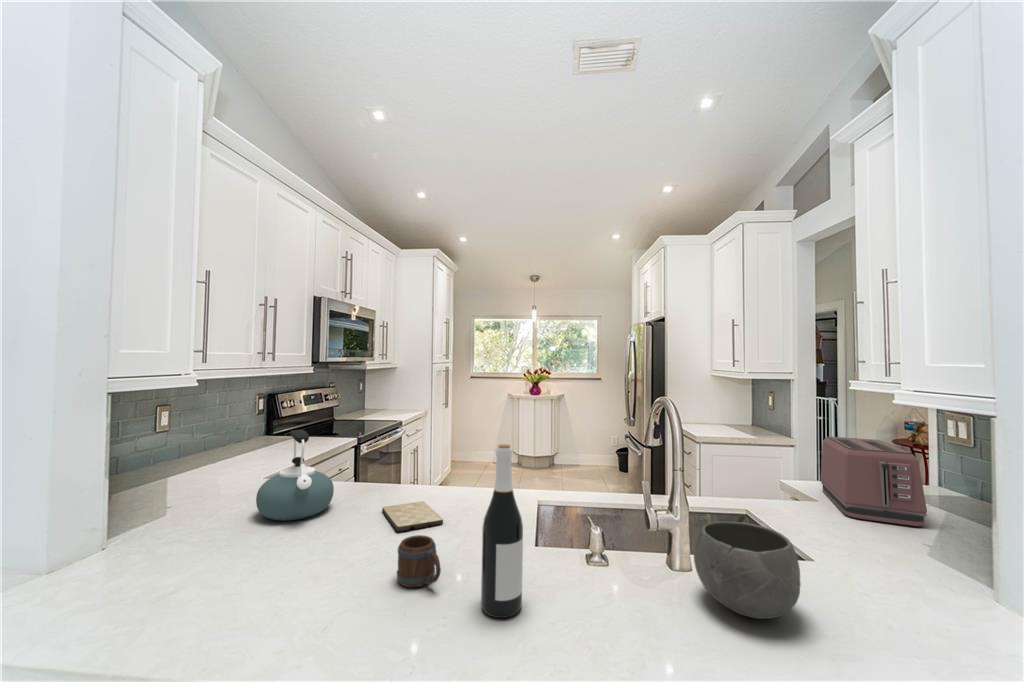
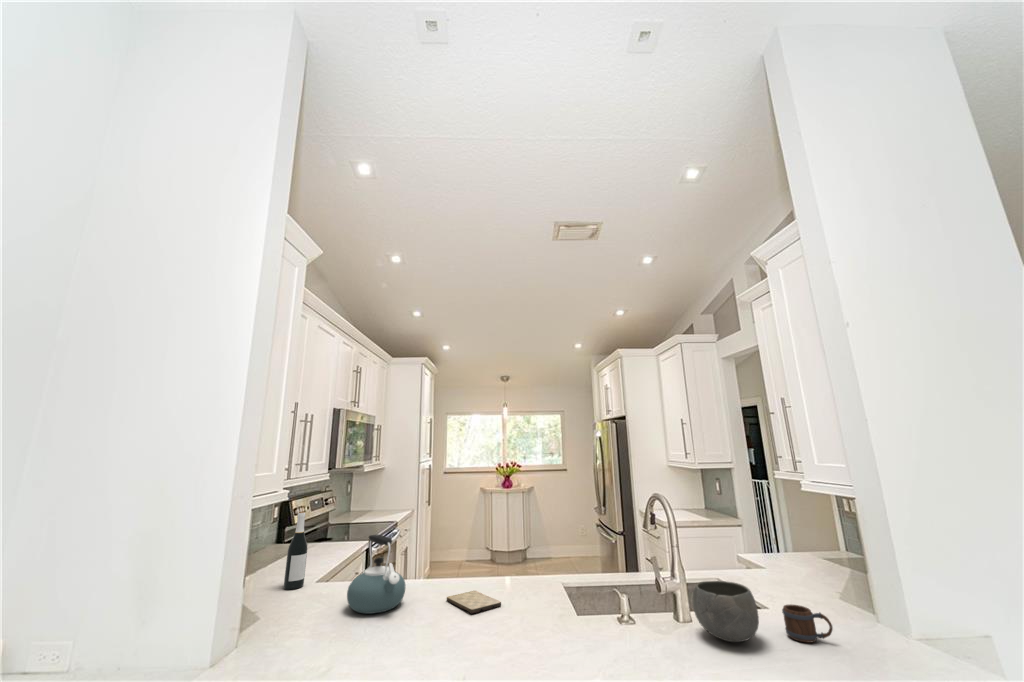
toaster: present [820,436,927,526] -> none [761,517,833,581]
wine bottle: present [481,444,523,618] -> present [284,511,308,589]
mug: present [397,535,441,587] -> present [782,604,833,643]

